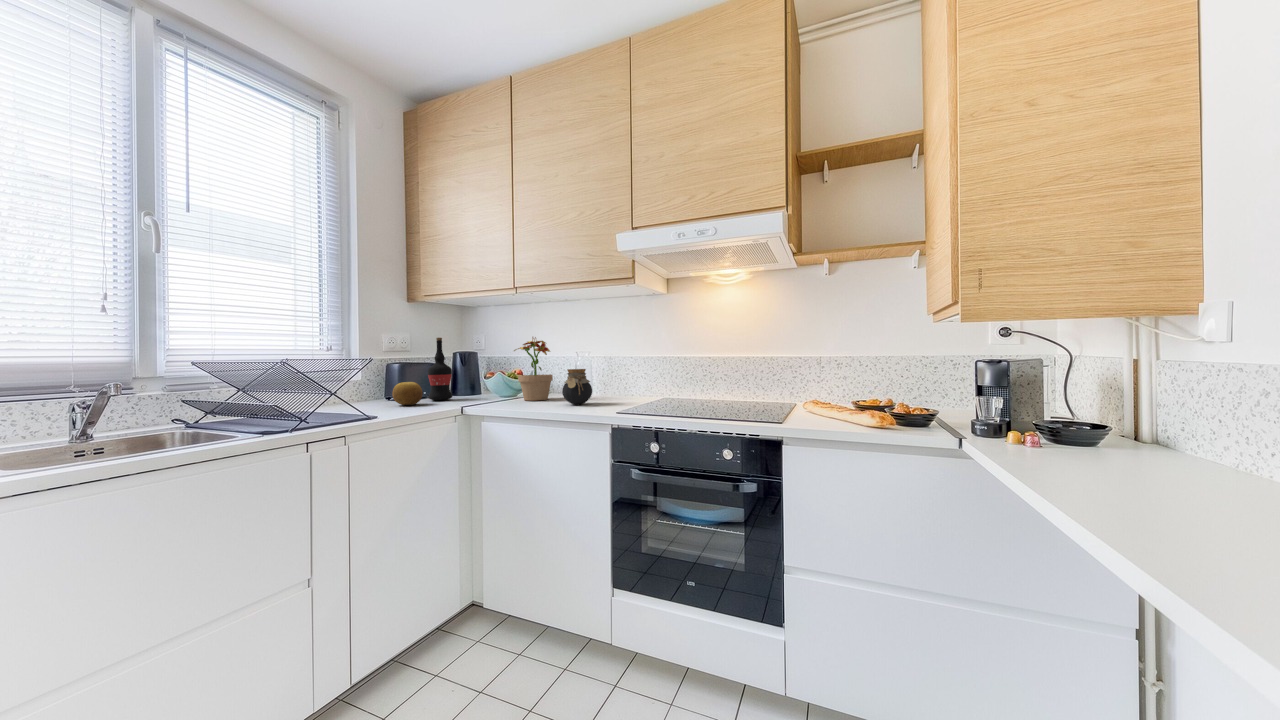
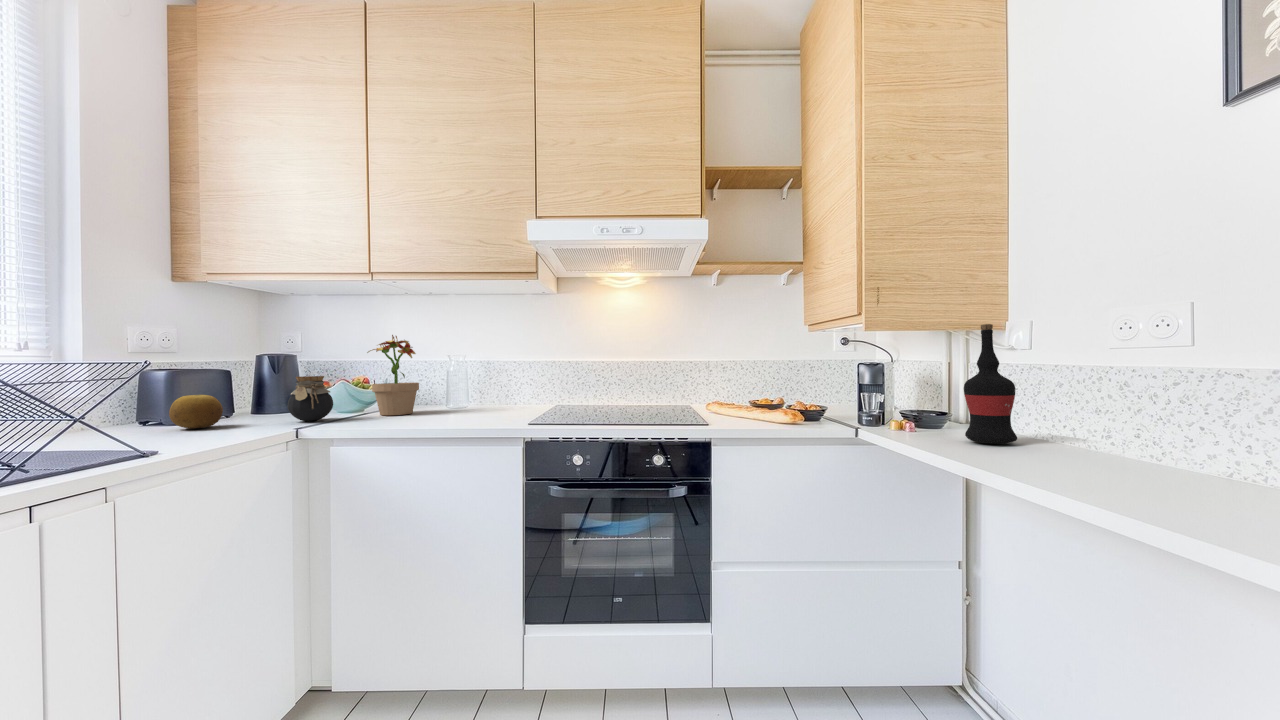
wine bottle: present [428,338,452,400] -> present [964,324,1017,444]
jar: present [562,369,592,405] -> present [287,376,333,421]

